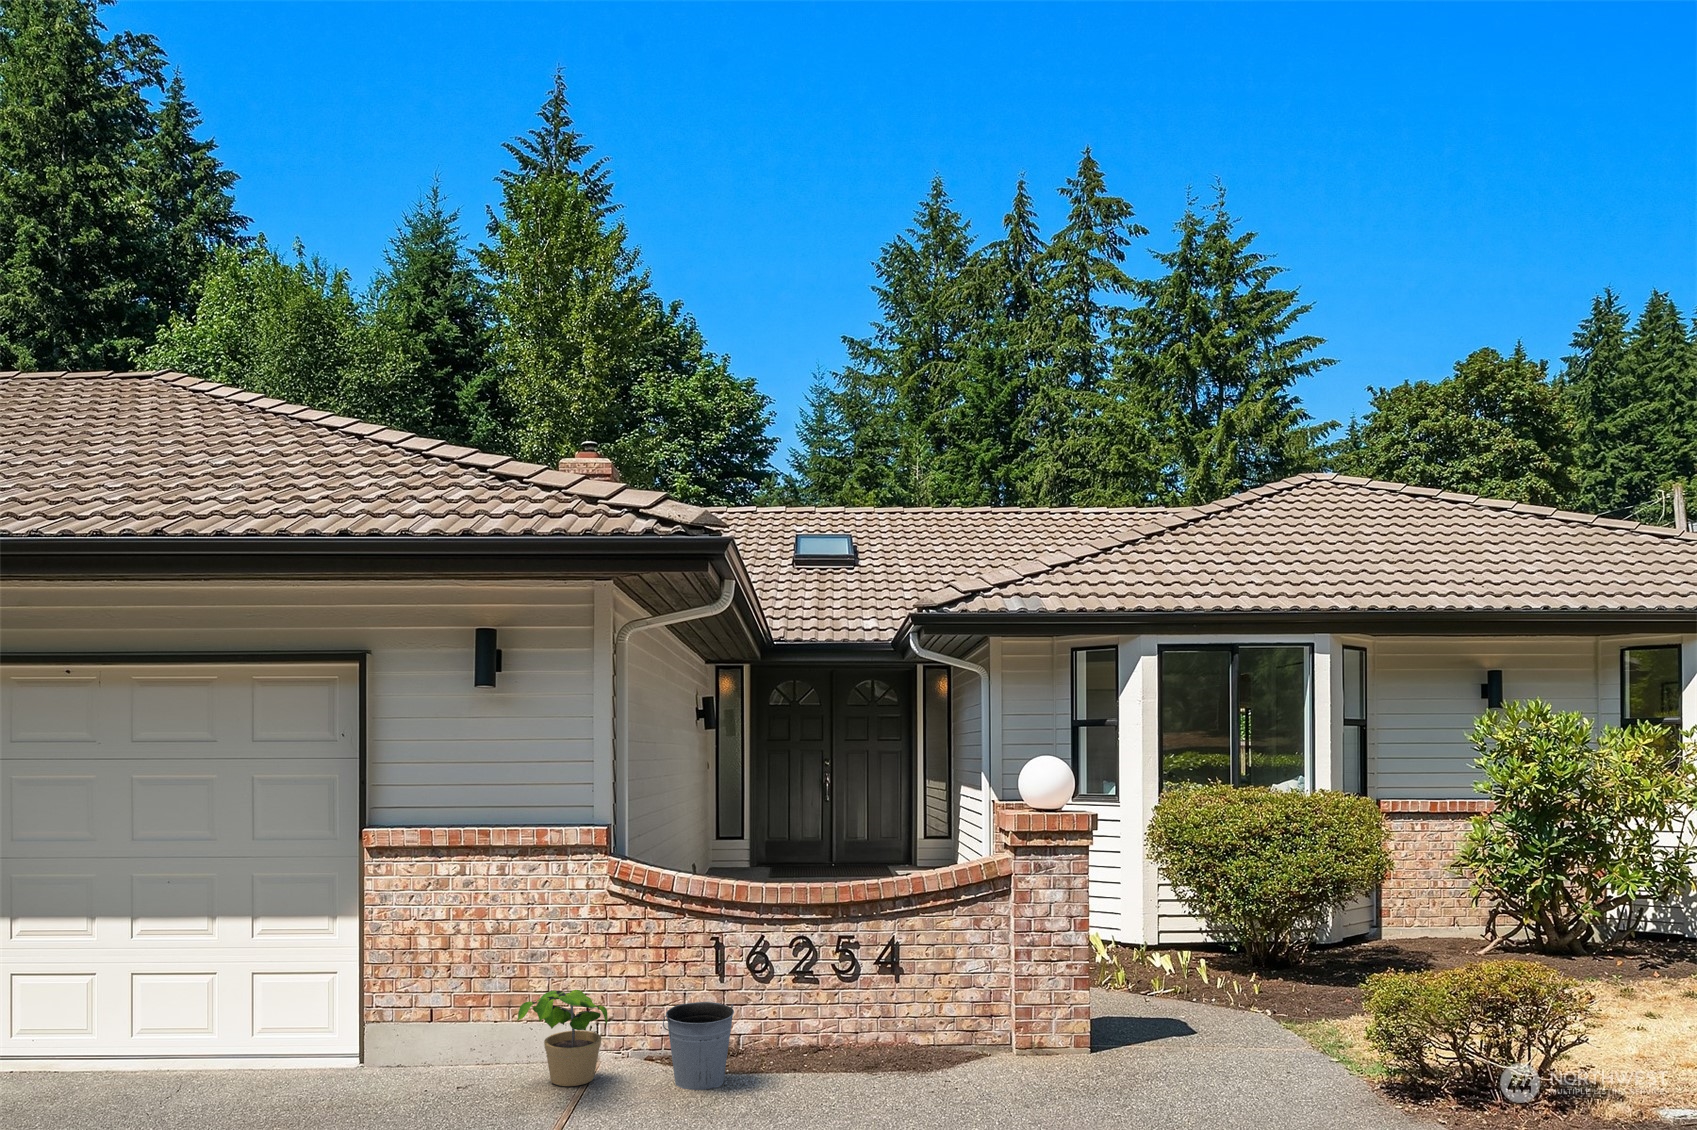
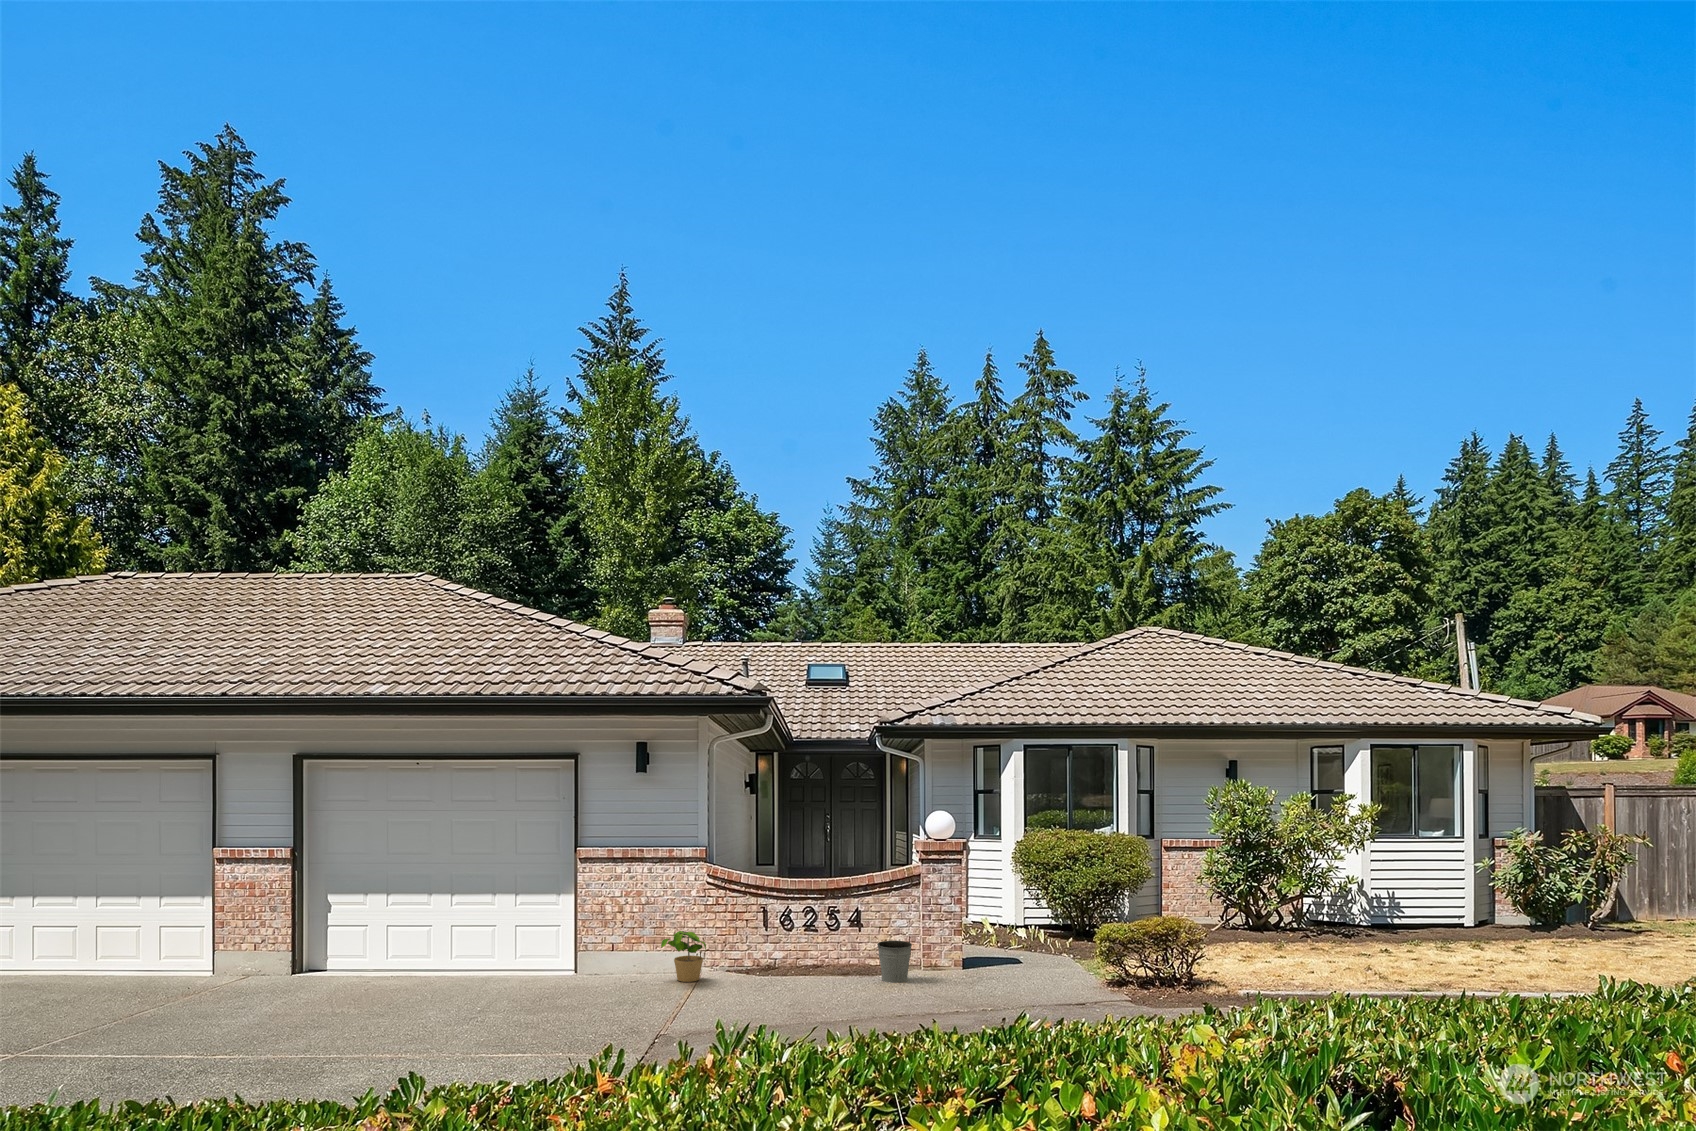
bucket: present [663,1002,734,1090] -> present [876,940,912,983]

